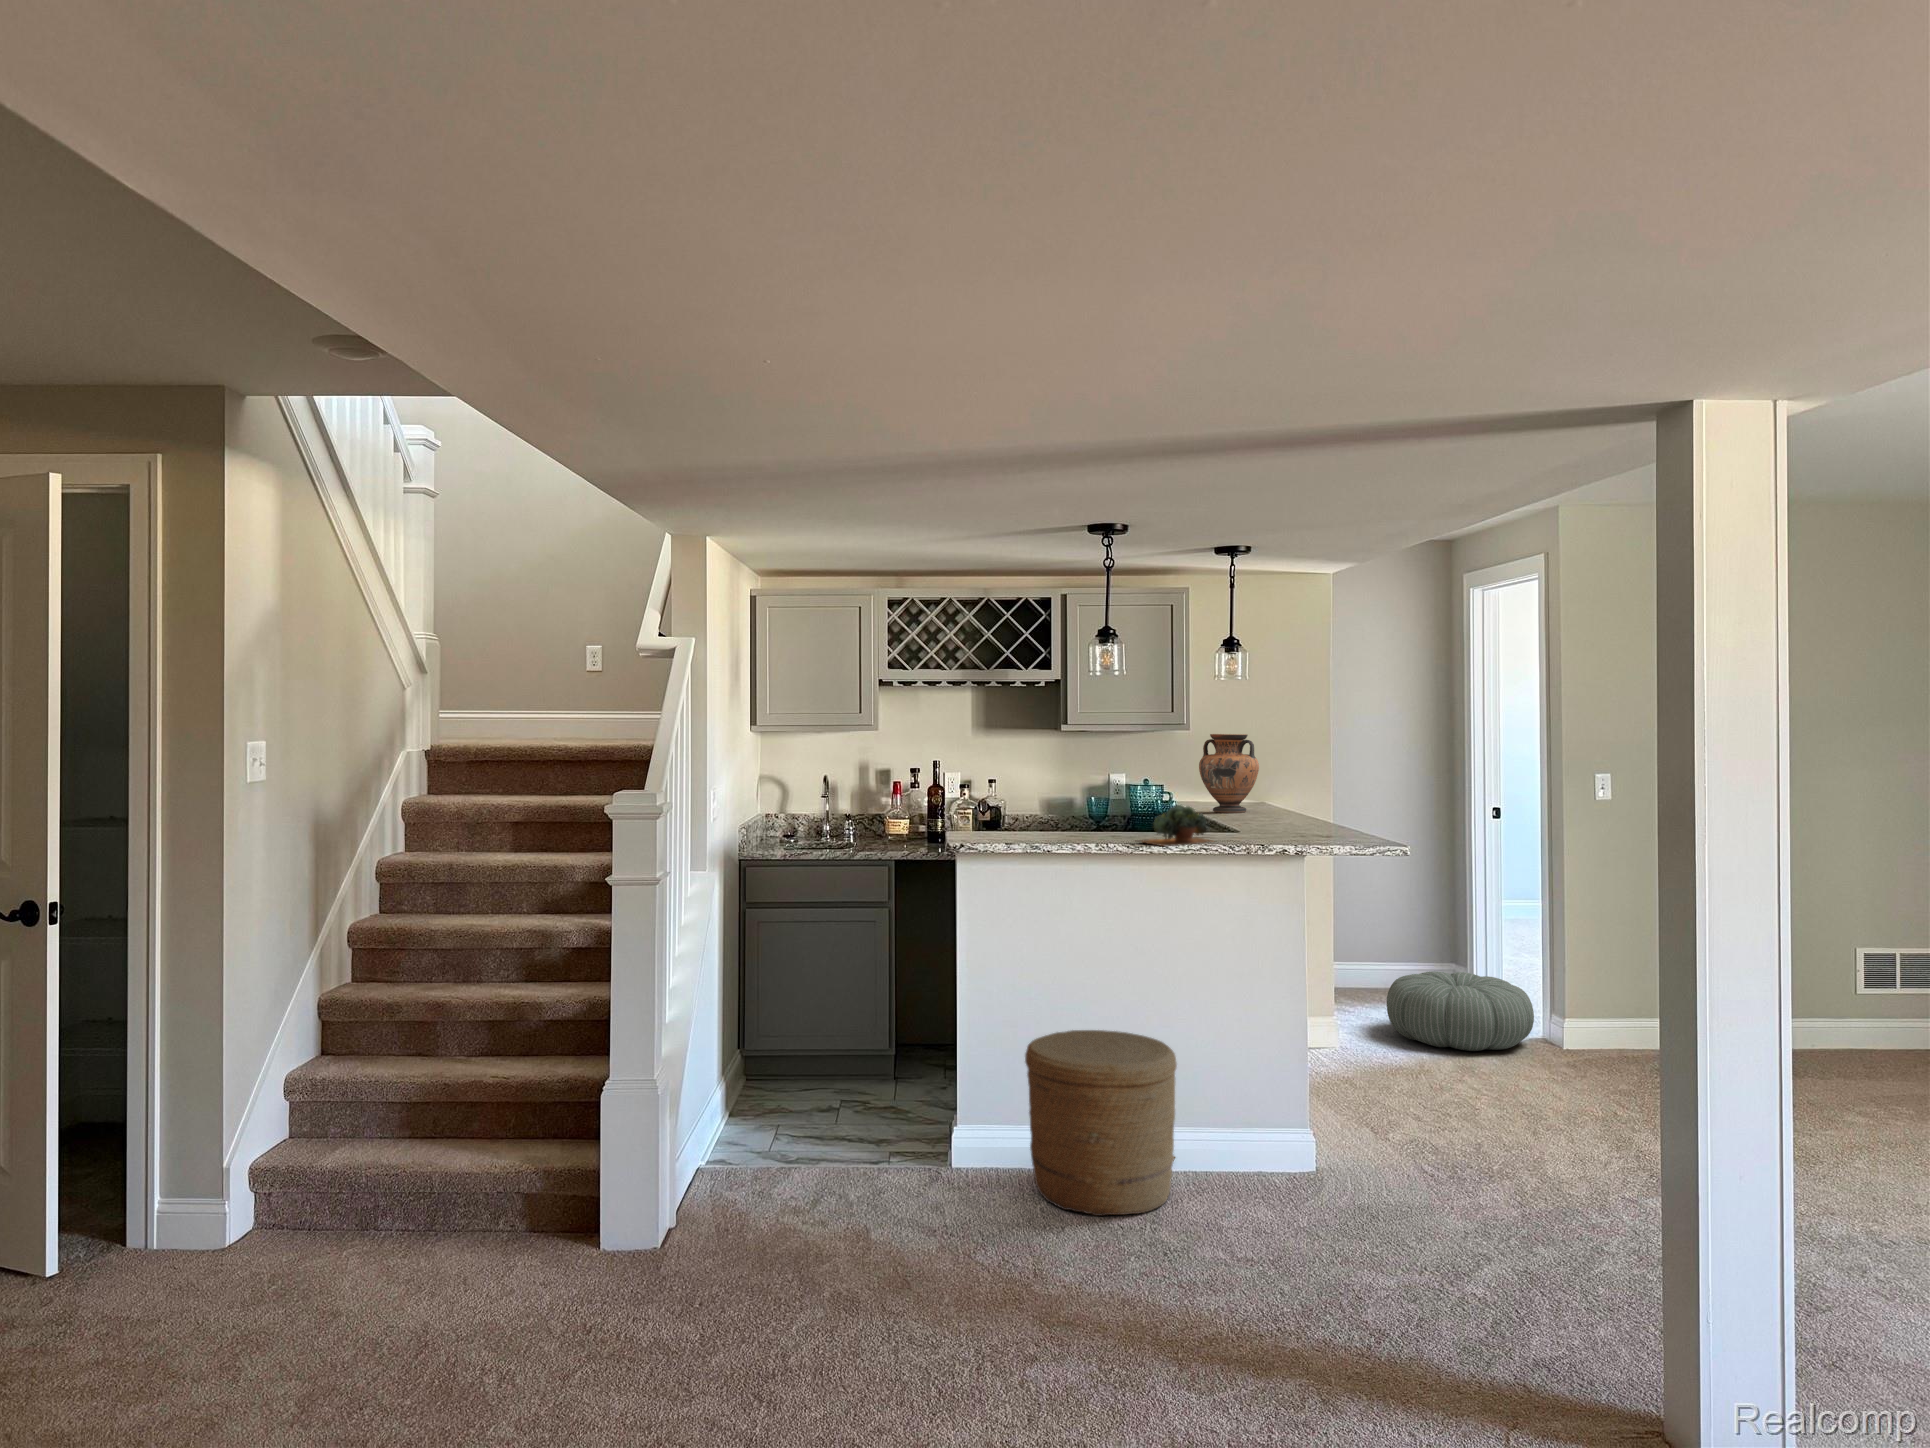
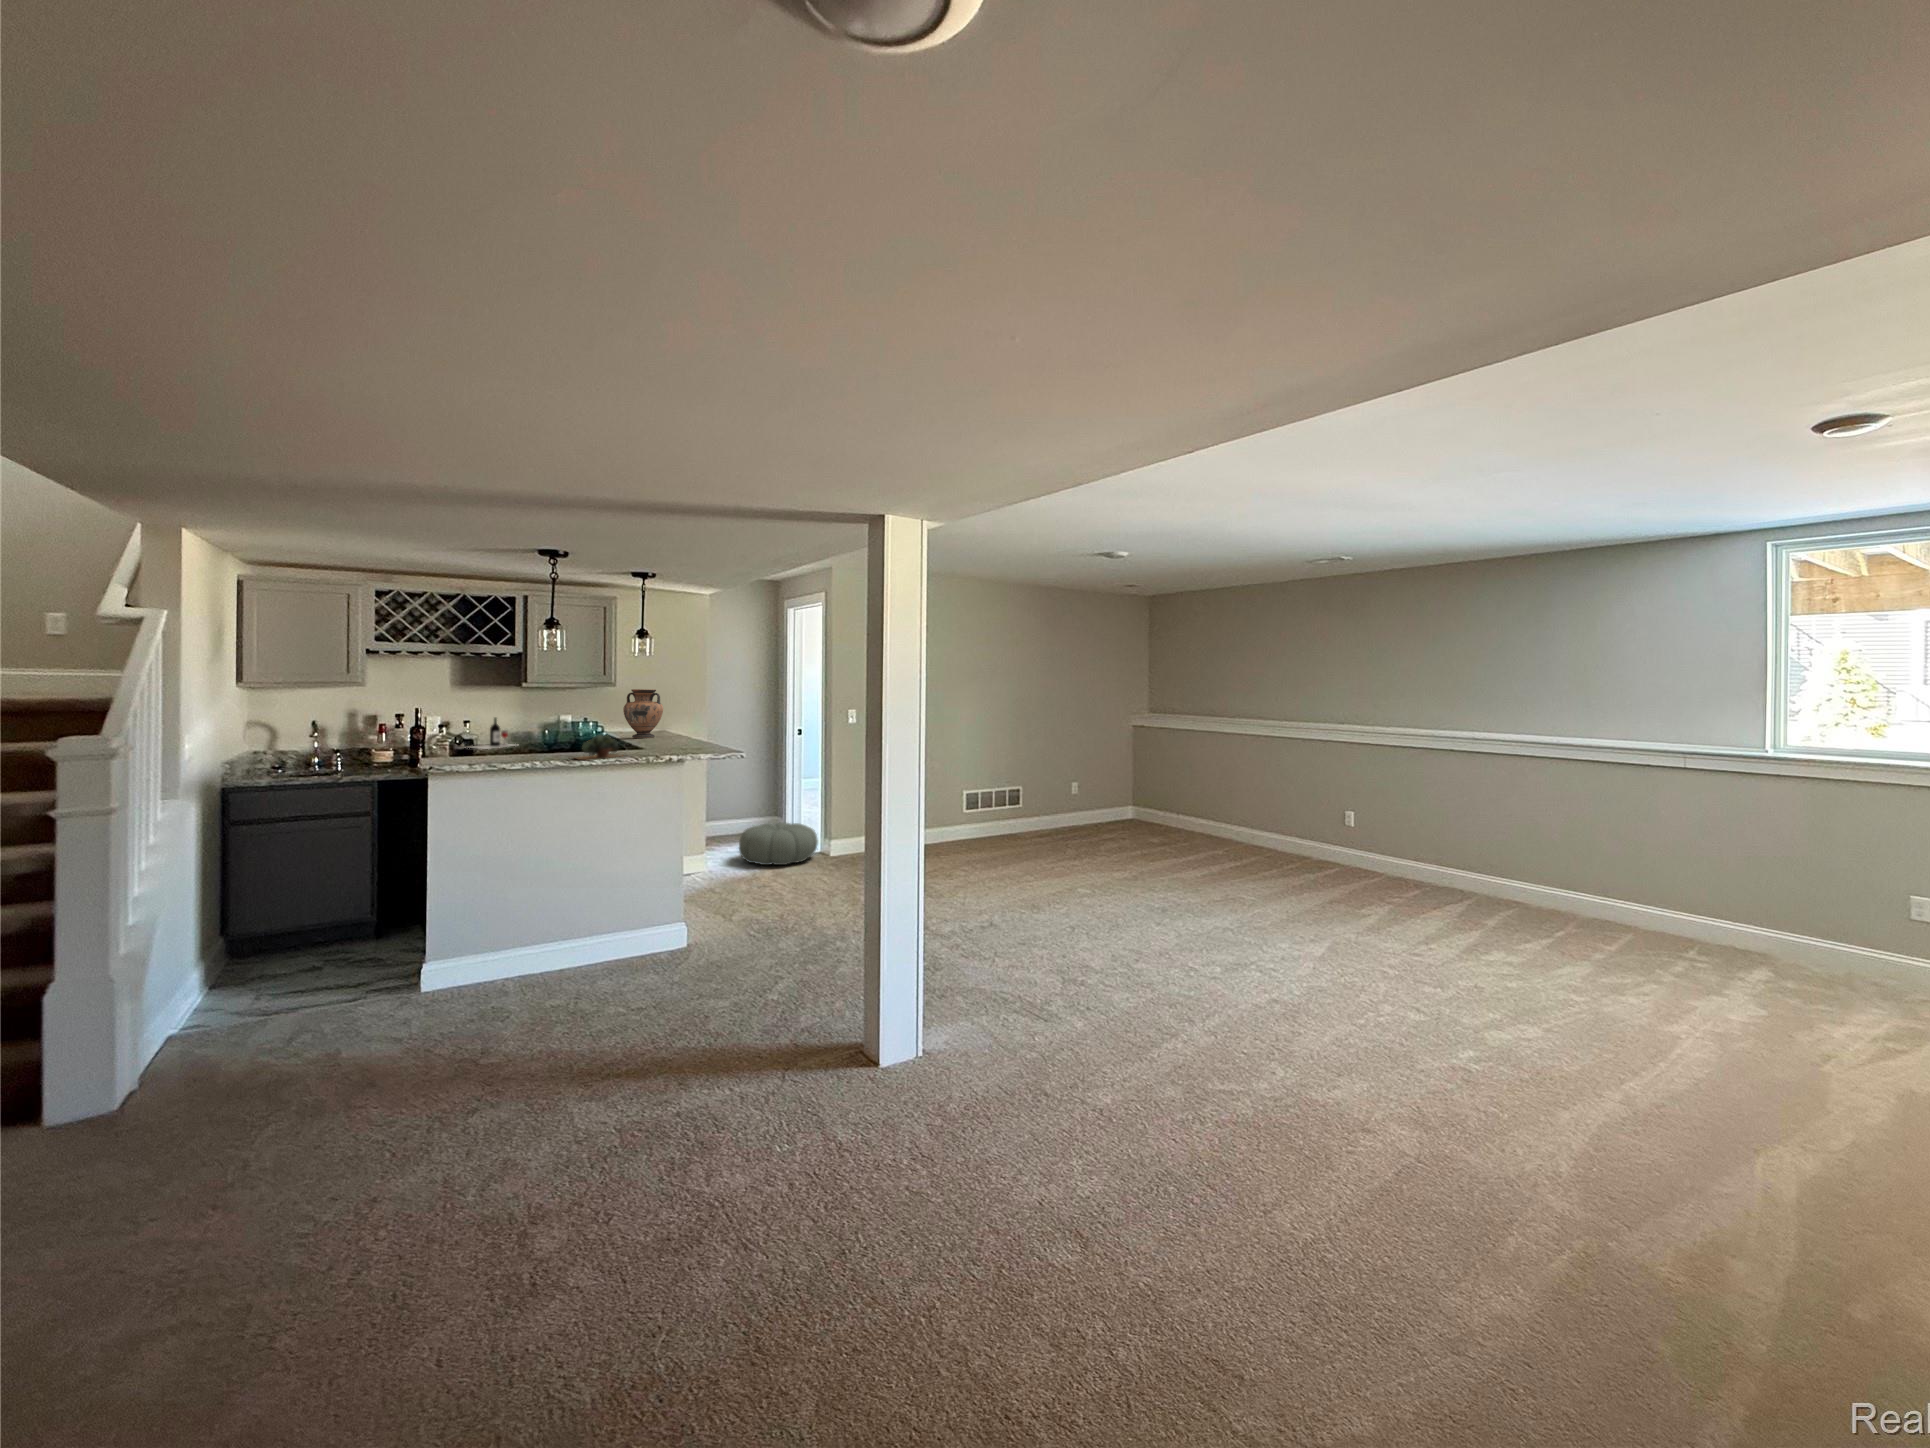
wine bottle: none [987,775,1079,823] -> present [473,718,514,749]
woven basket: present [1025,1030,1177,1216] -> none [483,878,593,995]

